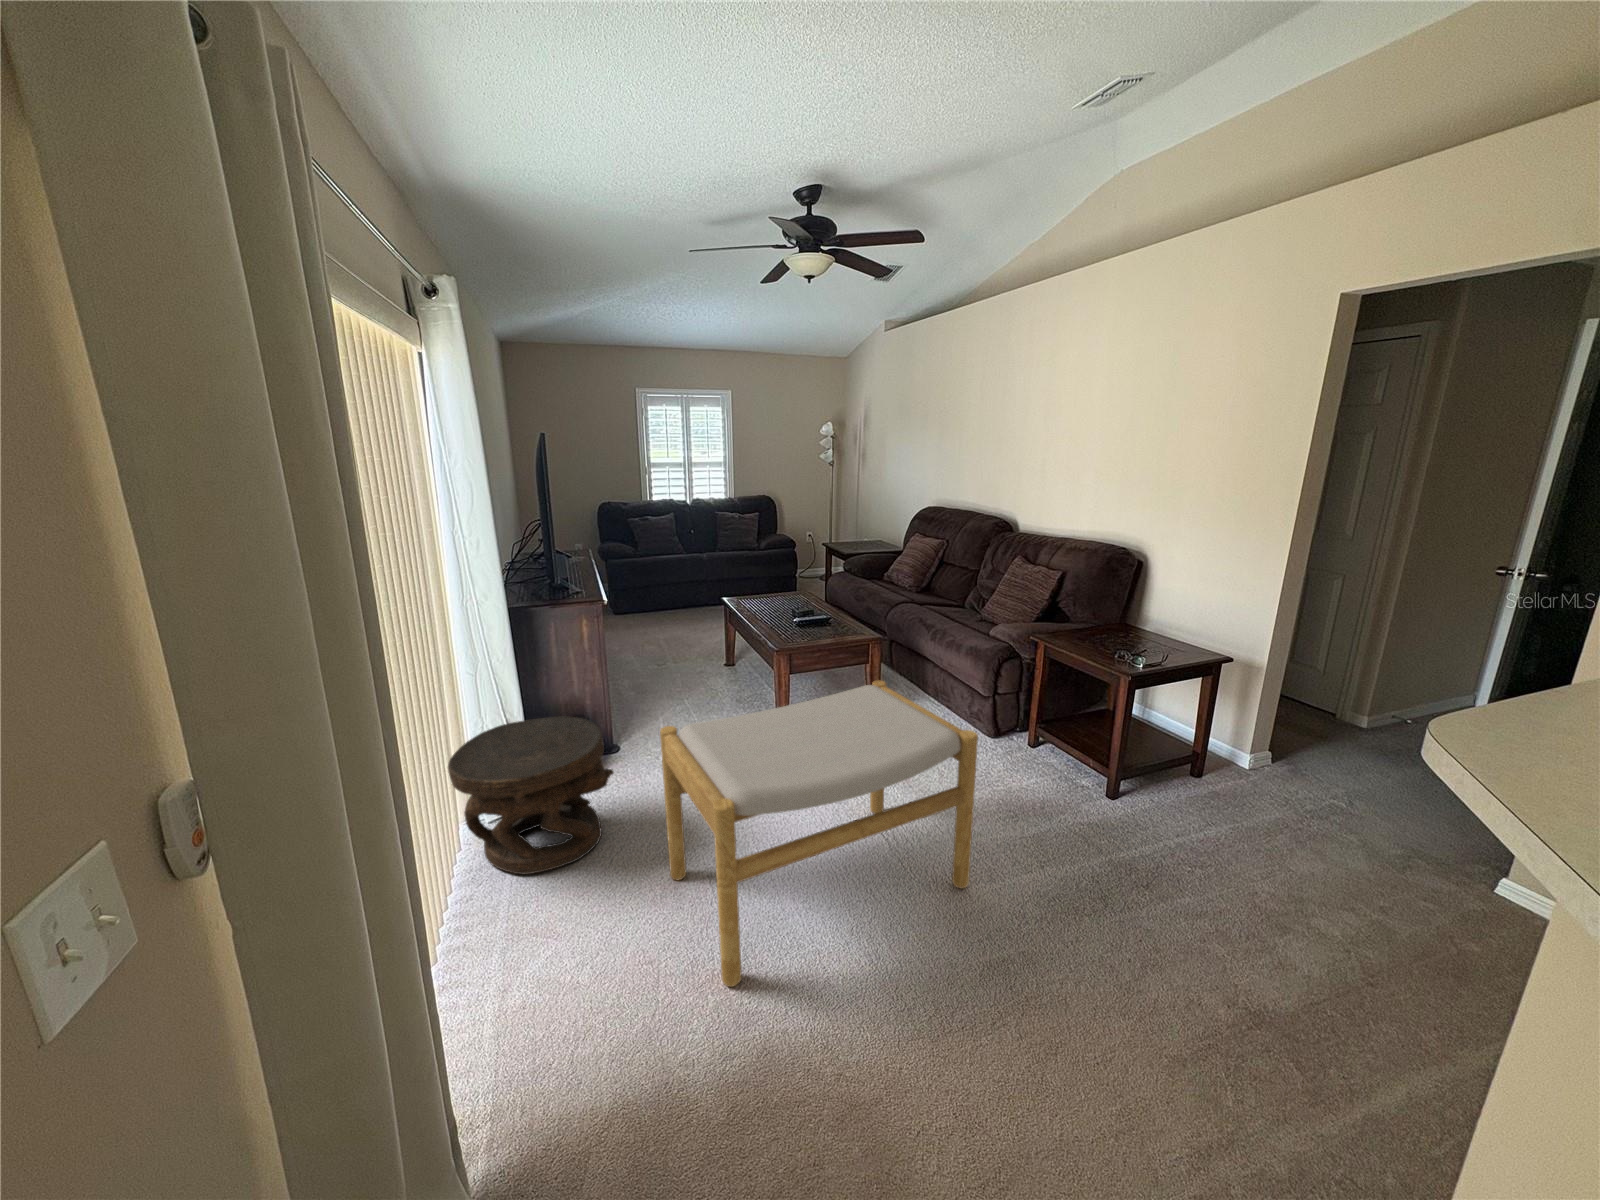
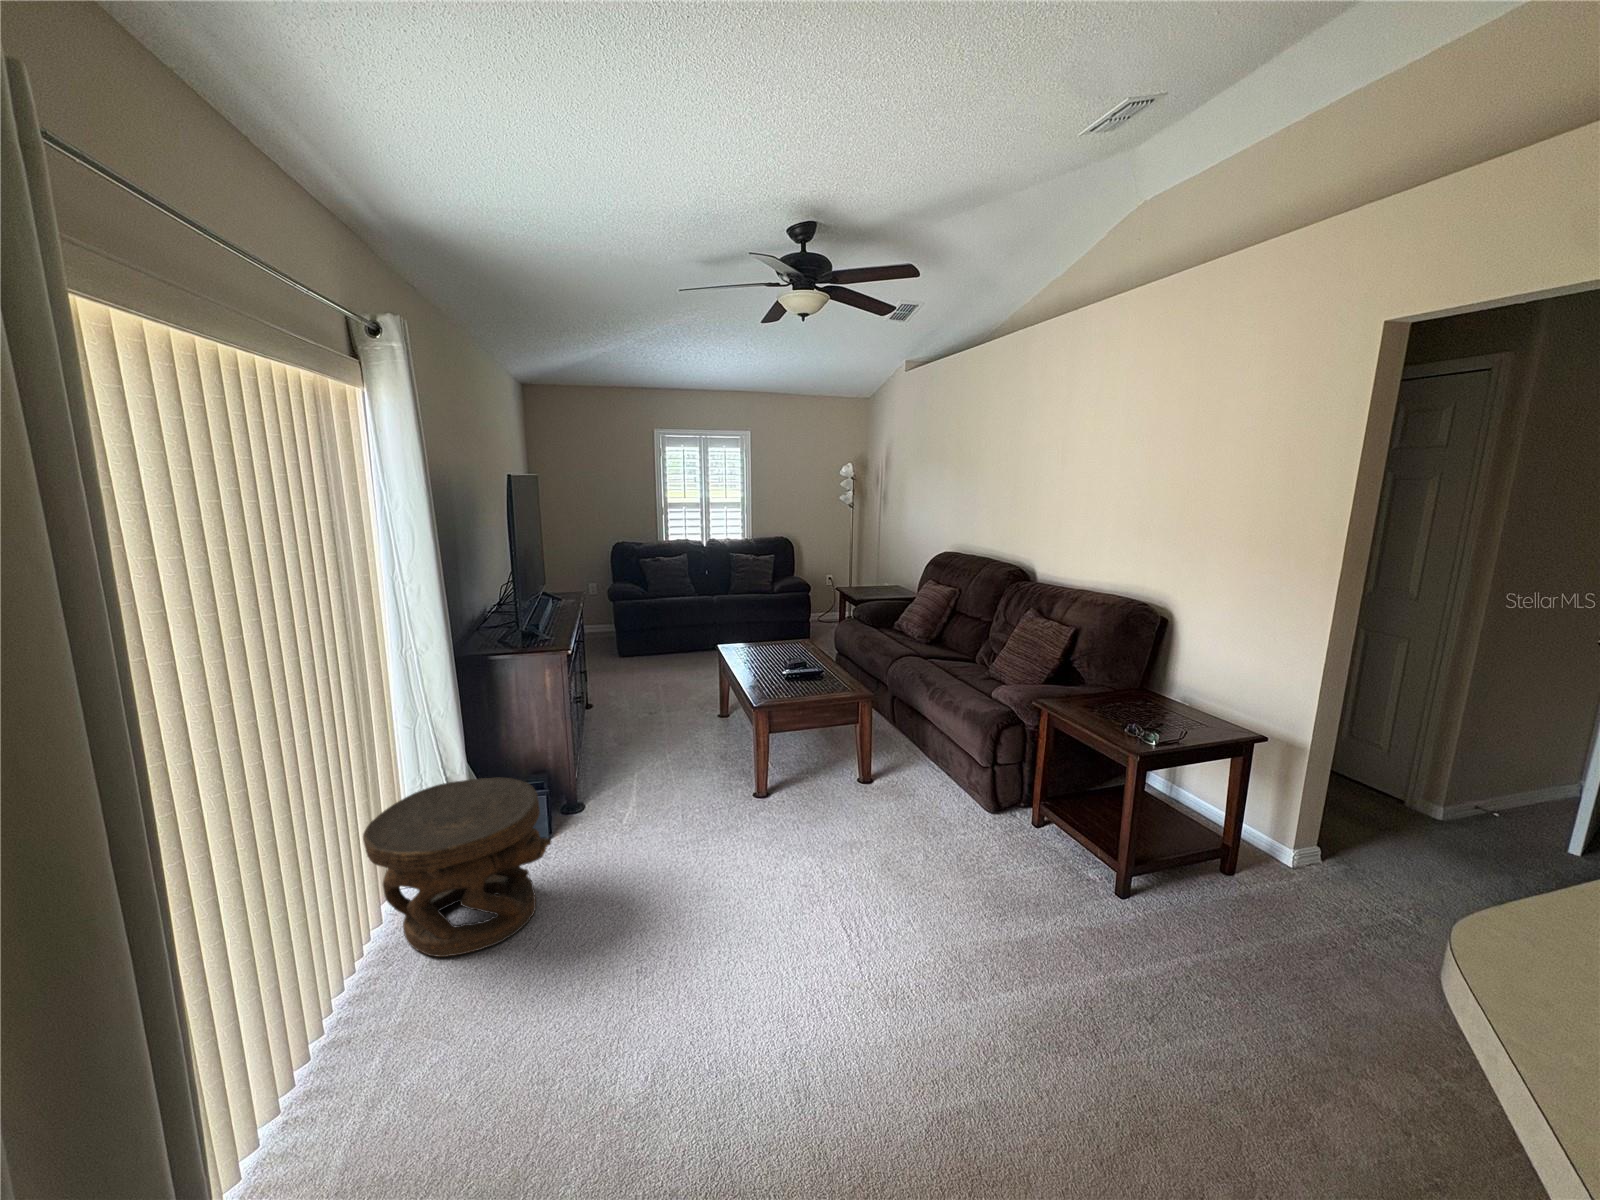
footstool: present [660,680,978,987] -> none [582,751,939,1123]

